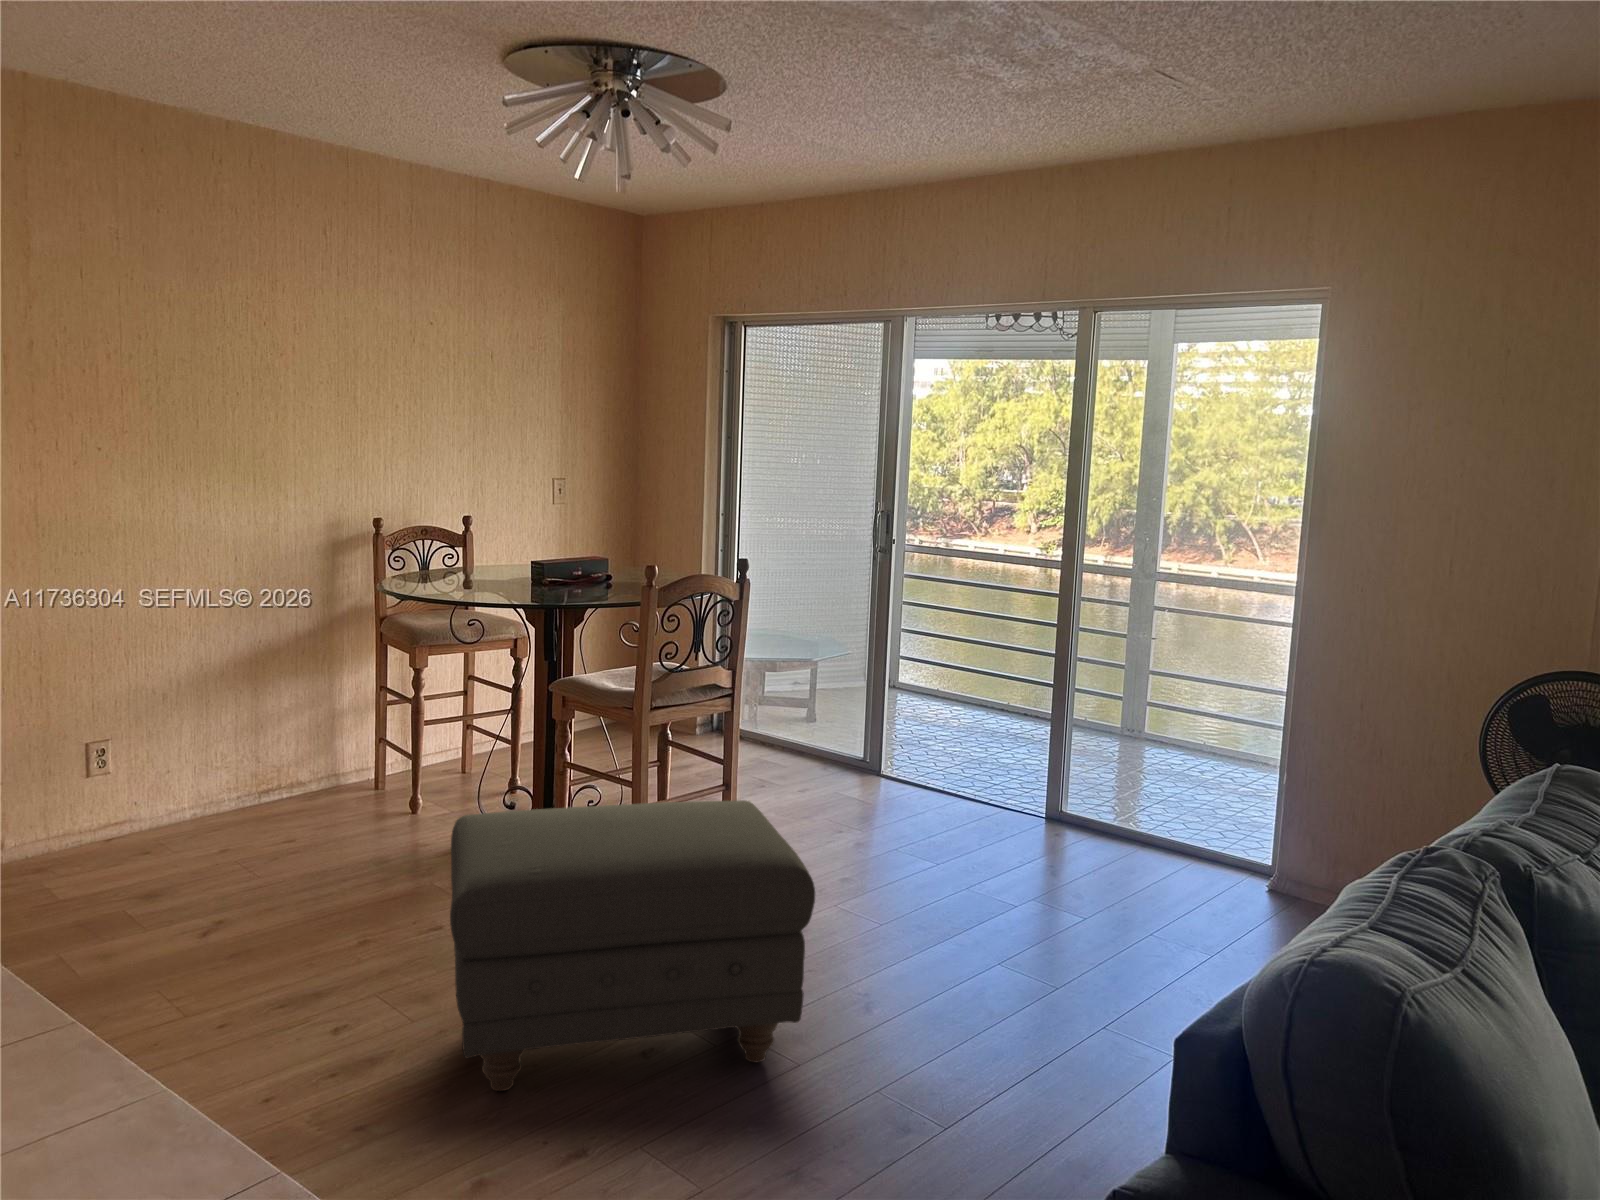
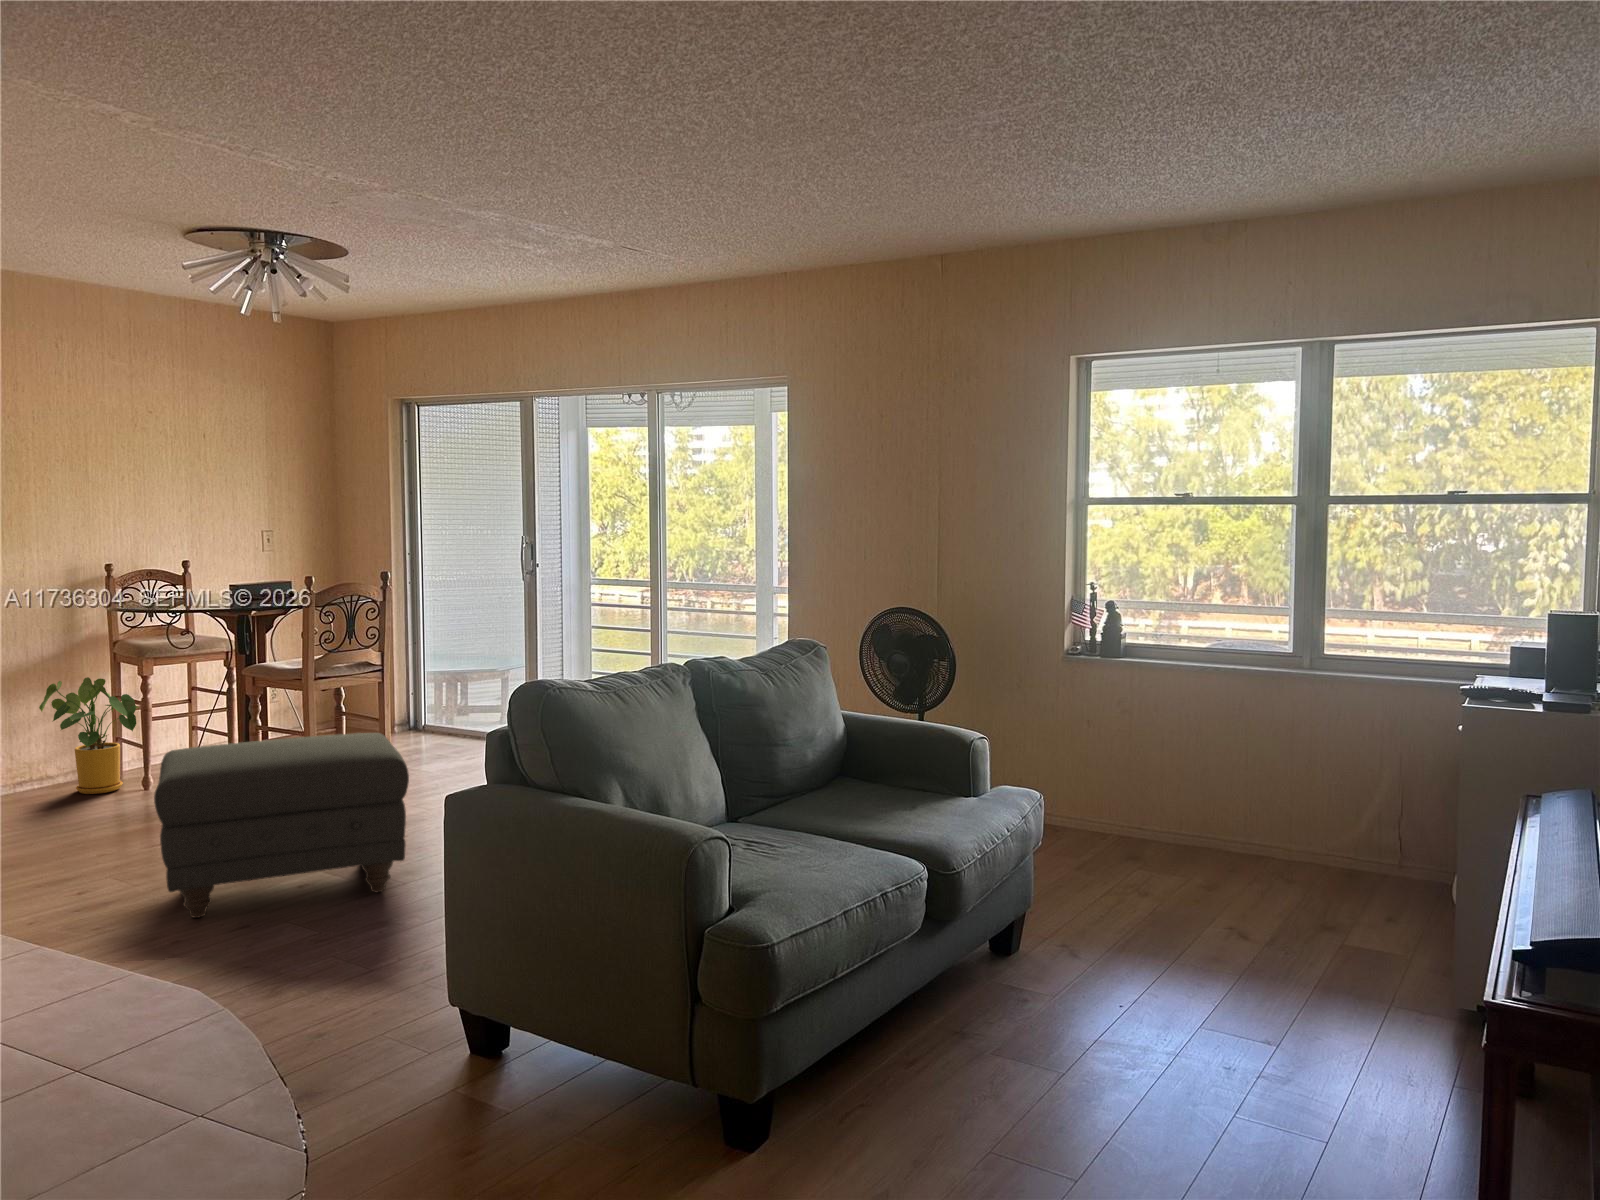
house plant: none [291,662,411,816] -> present [39,677,138,794]

